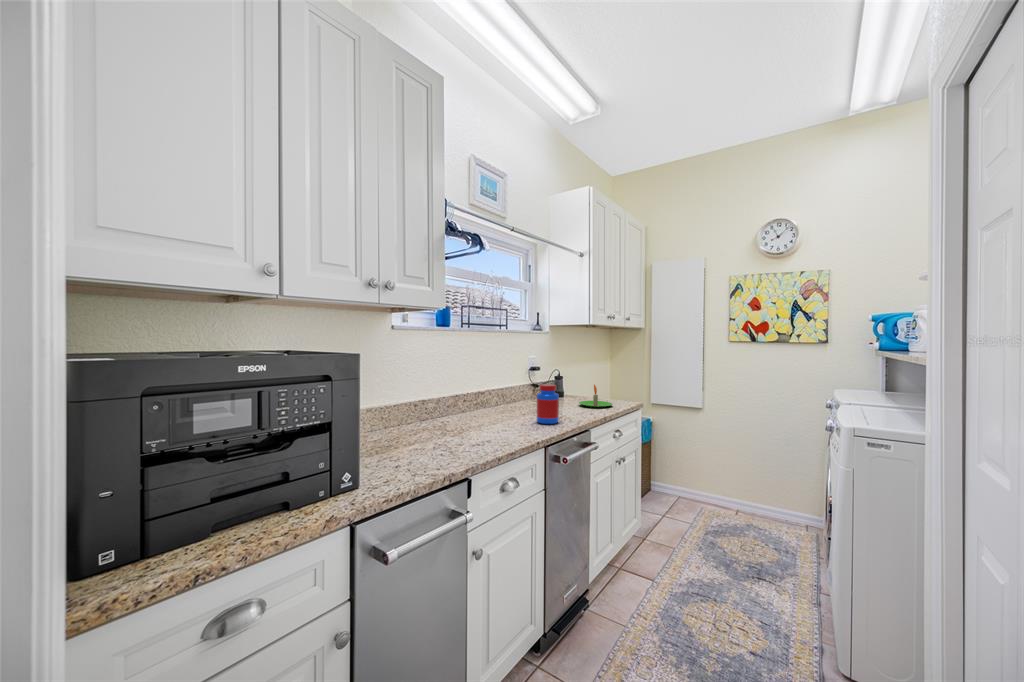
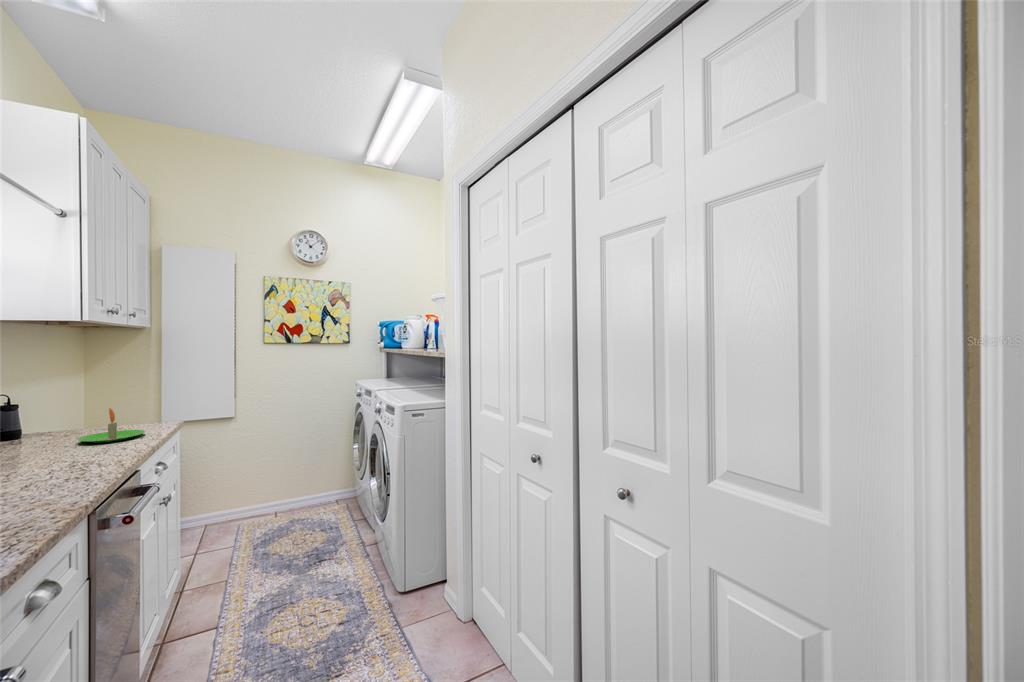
jar: present [536,384,559,424] -> none [28,416,82,485]

